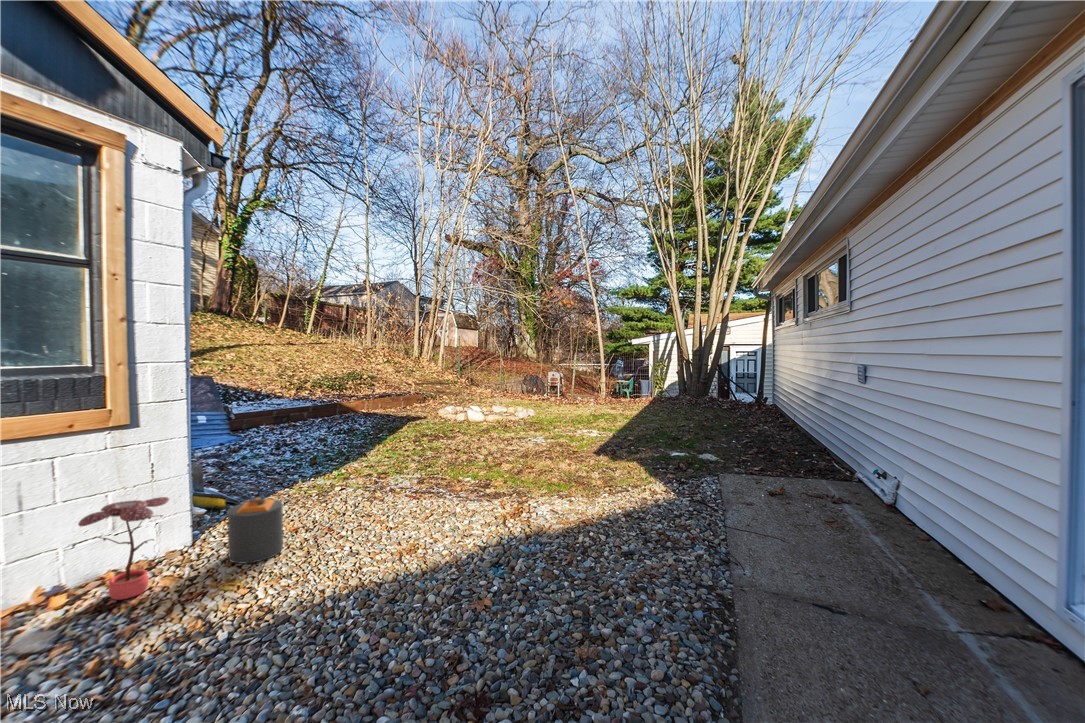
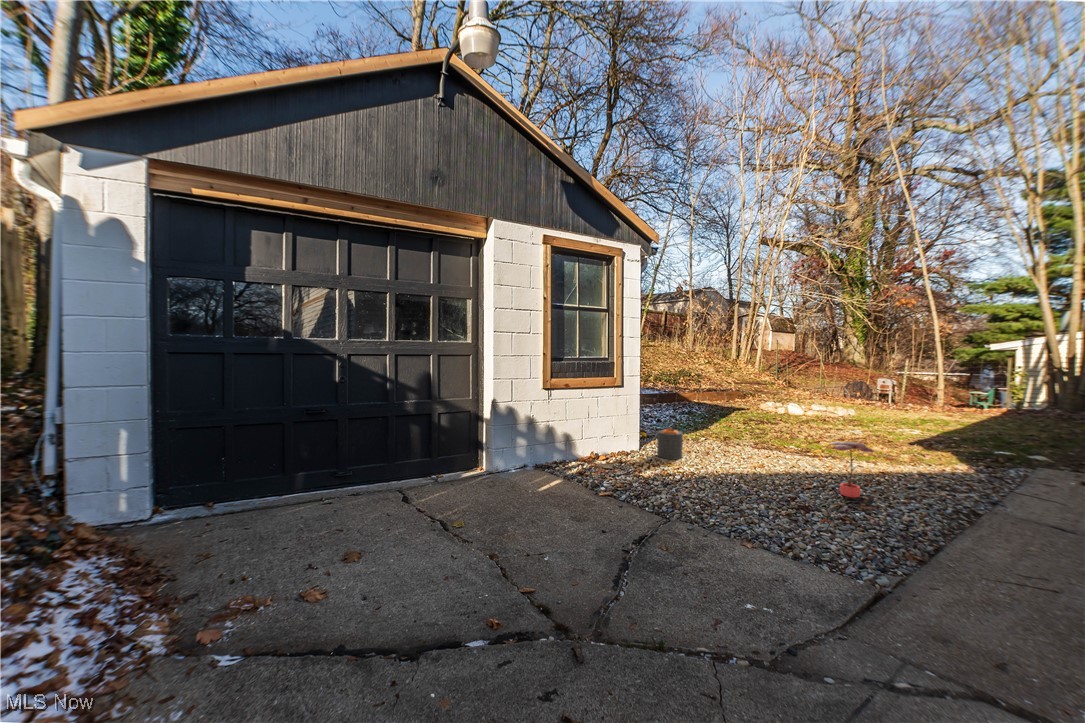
potted plant: present [78,497,169,600] -> present [830,441,874,498]

